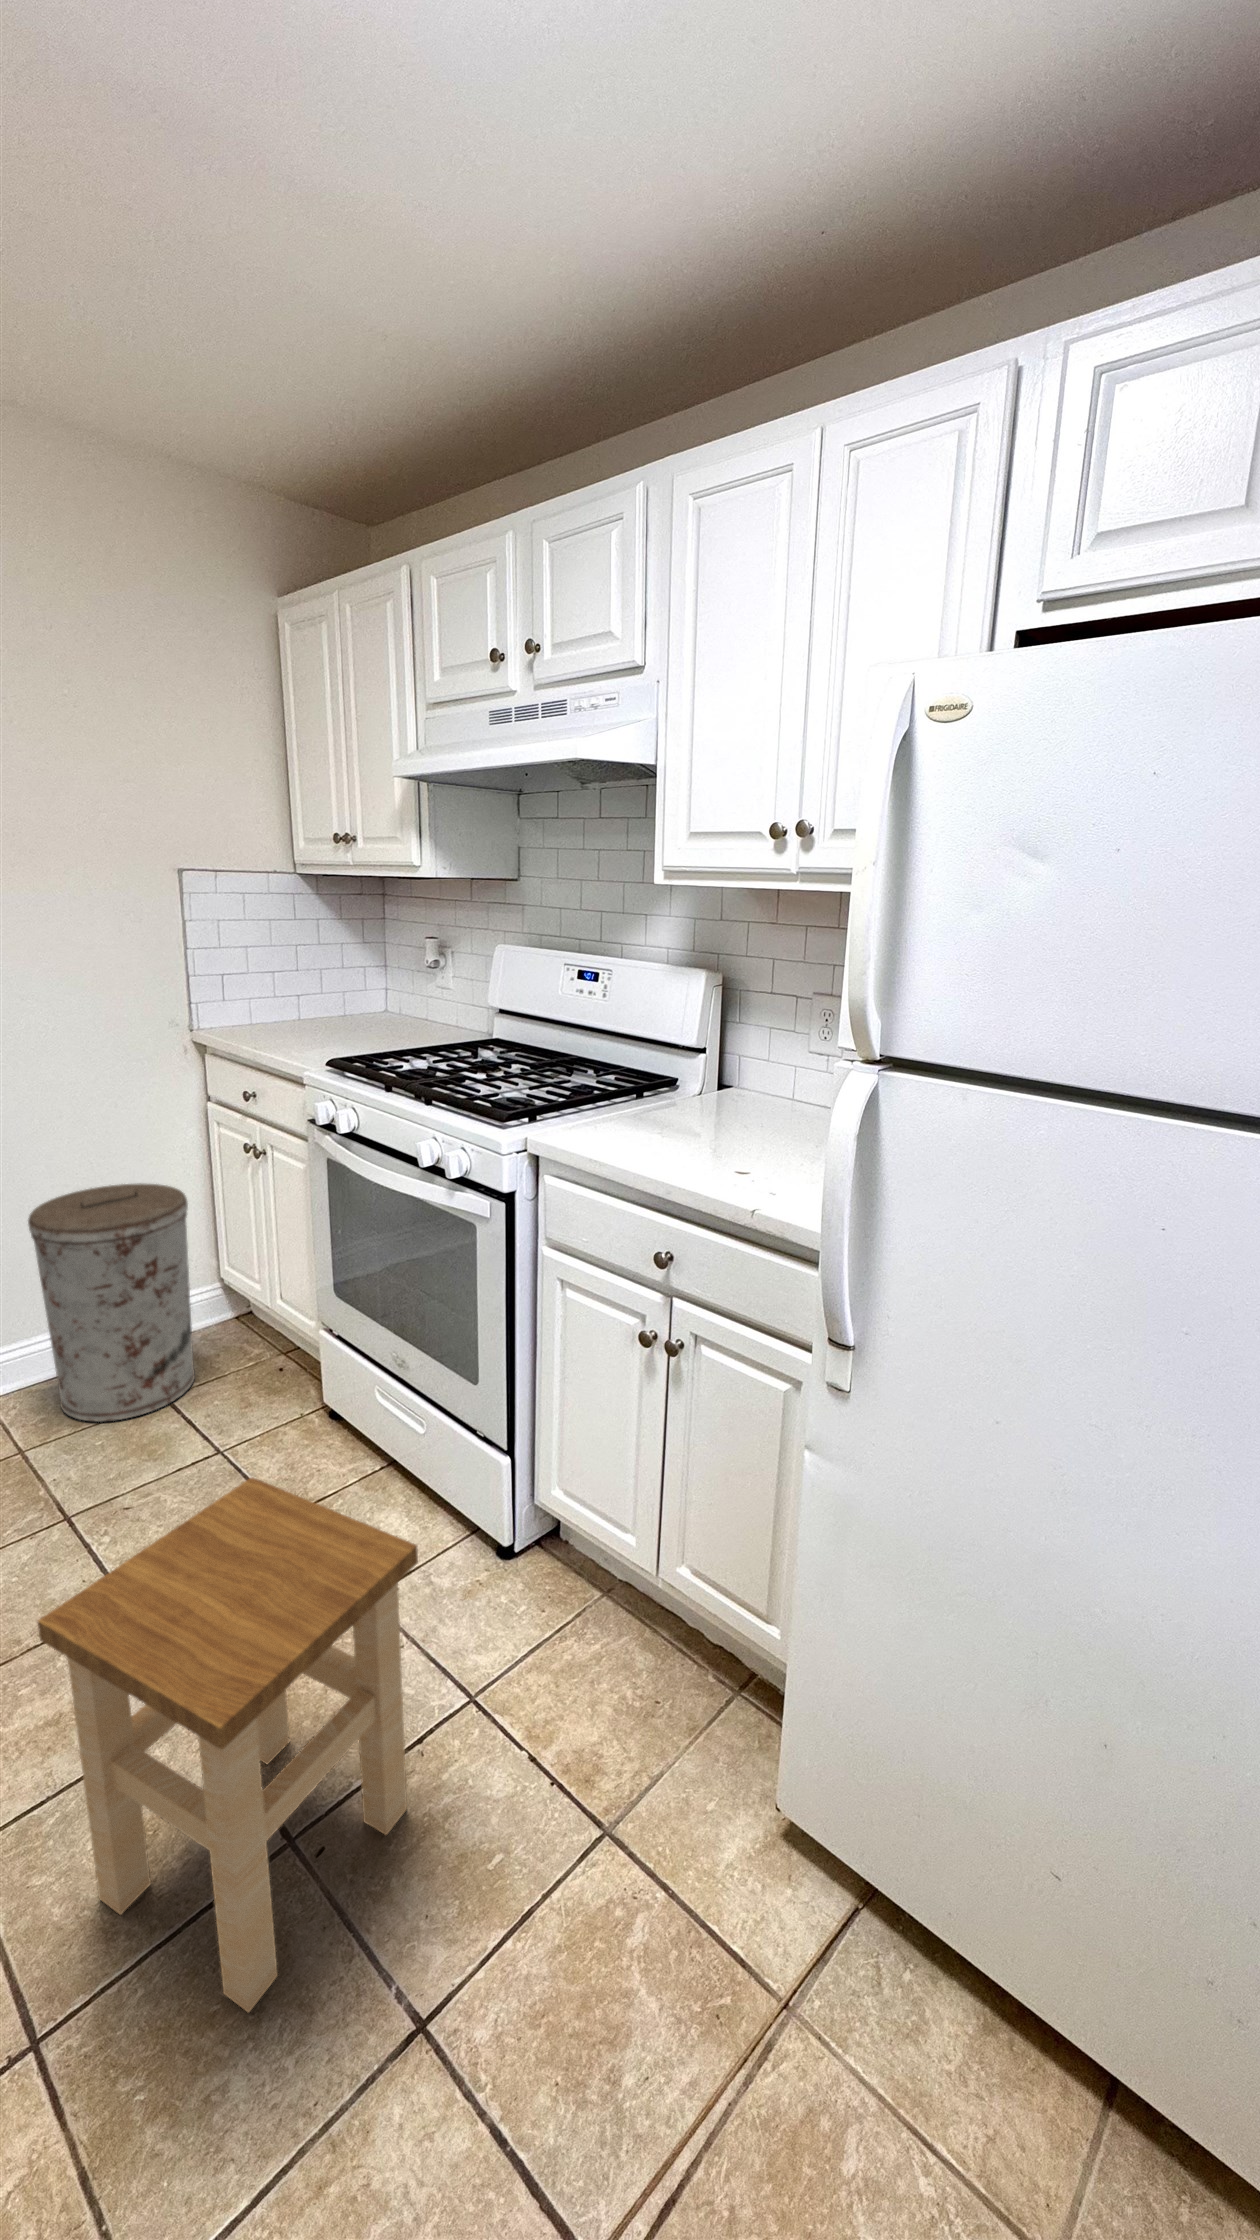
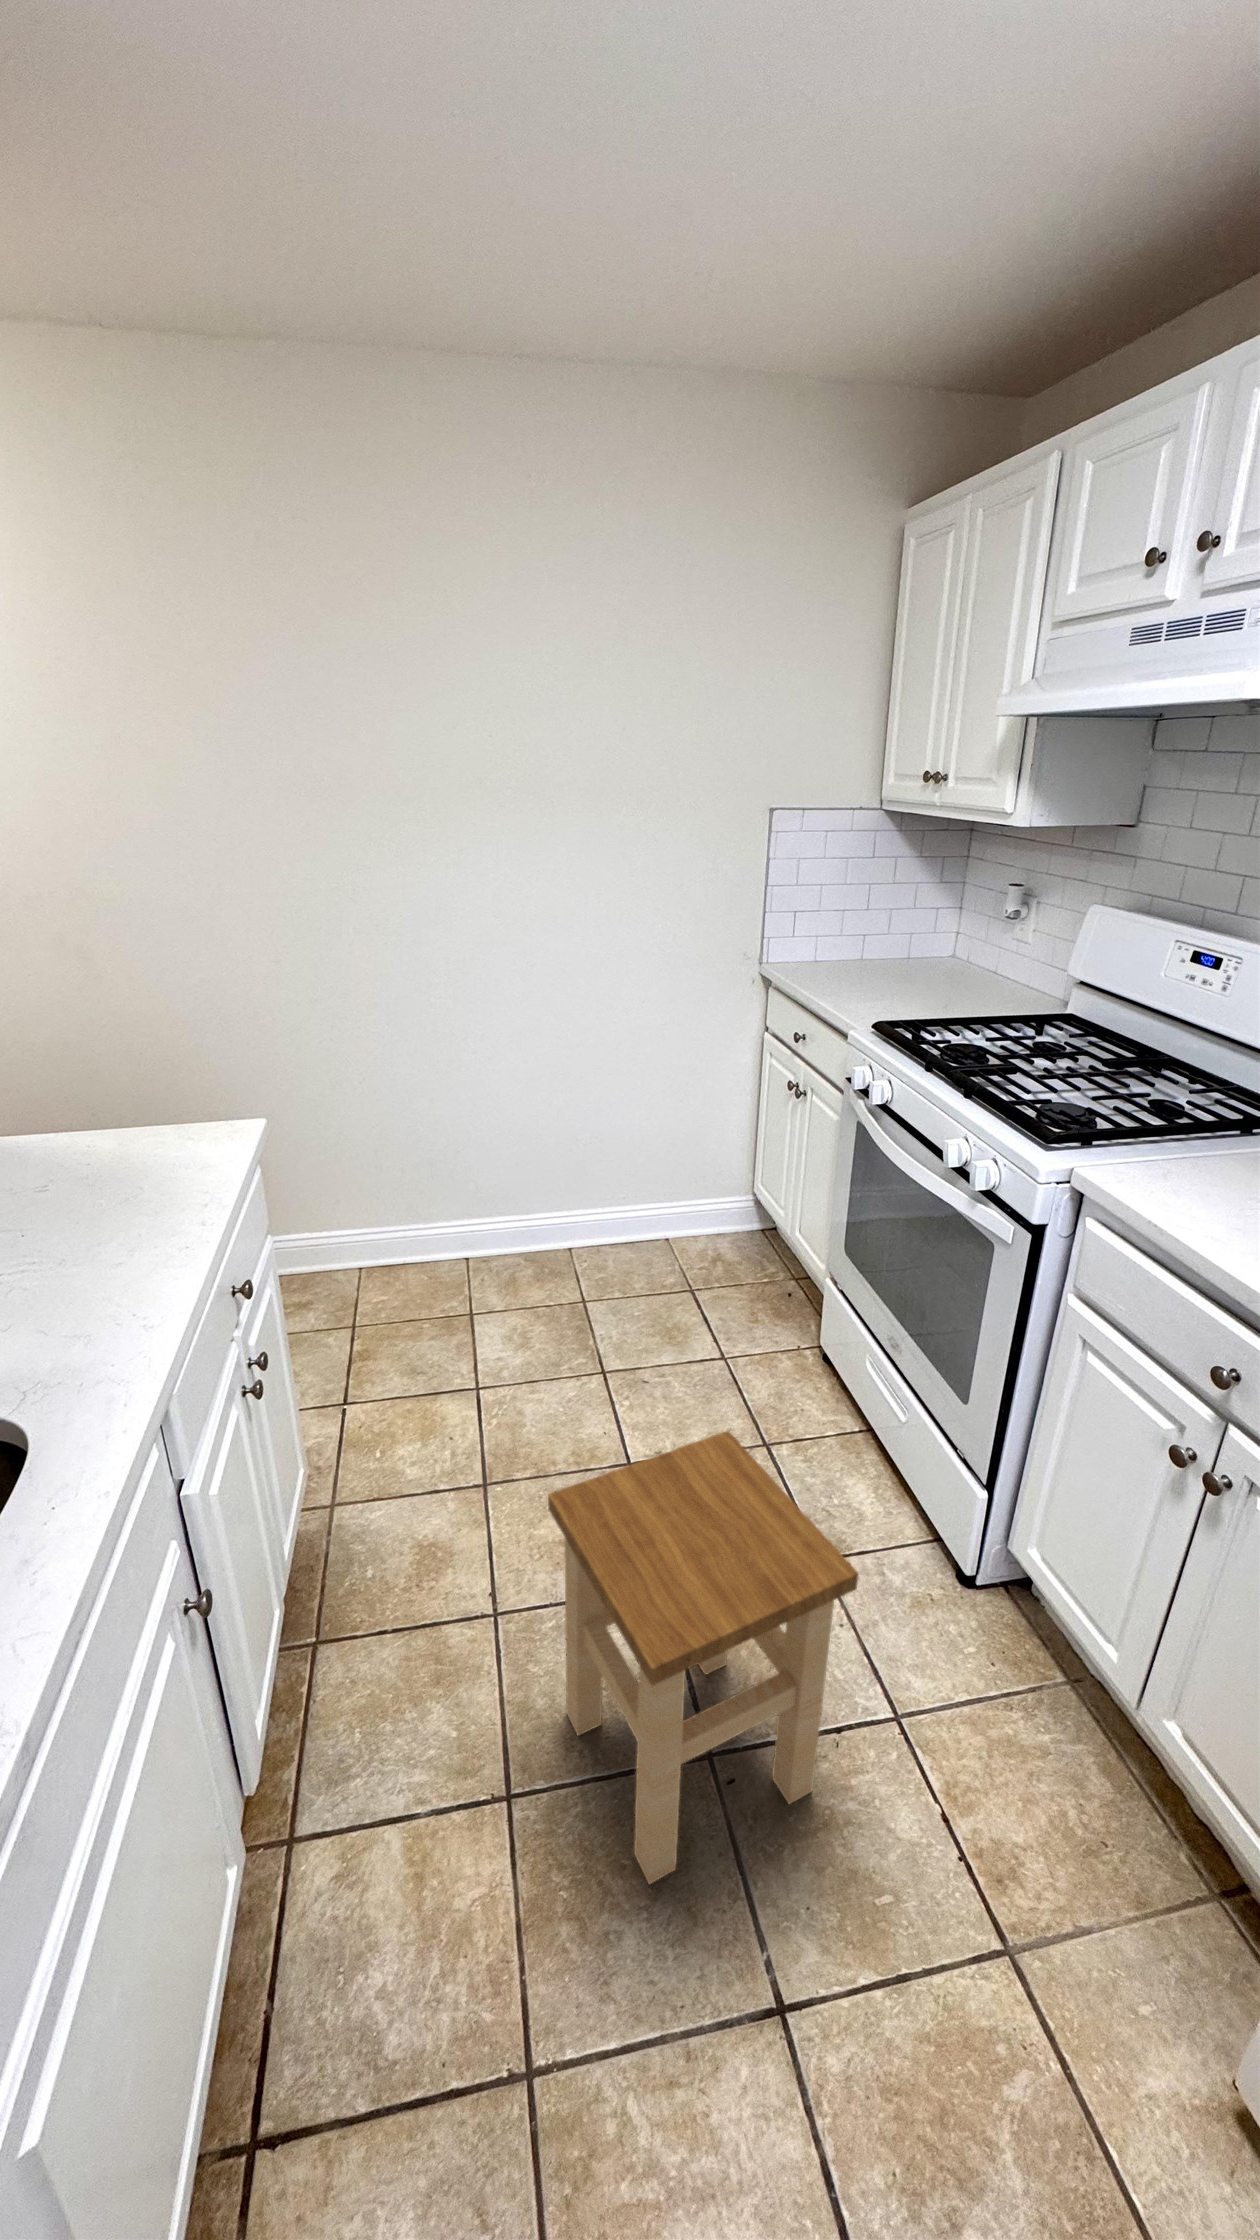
trash can: present [28,1183,195,1422] -> none [609,1094,733,1302]

